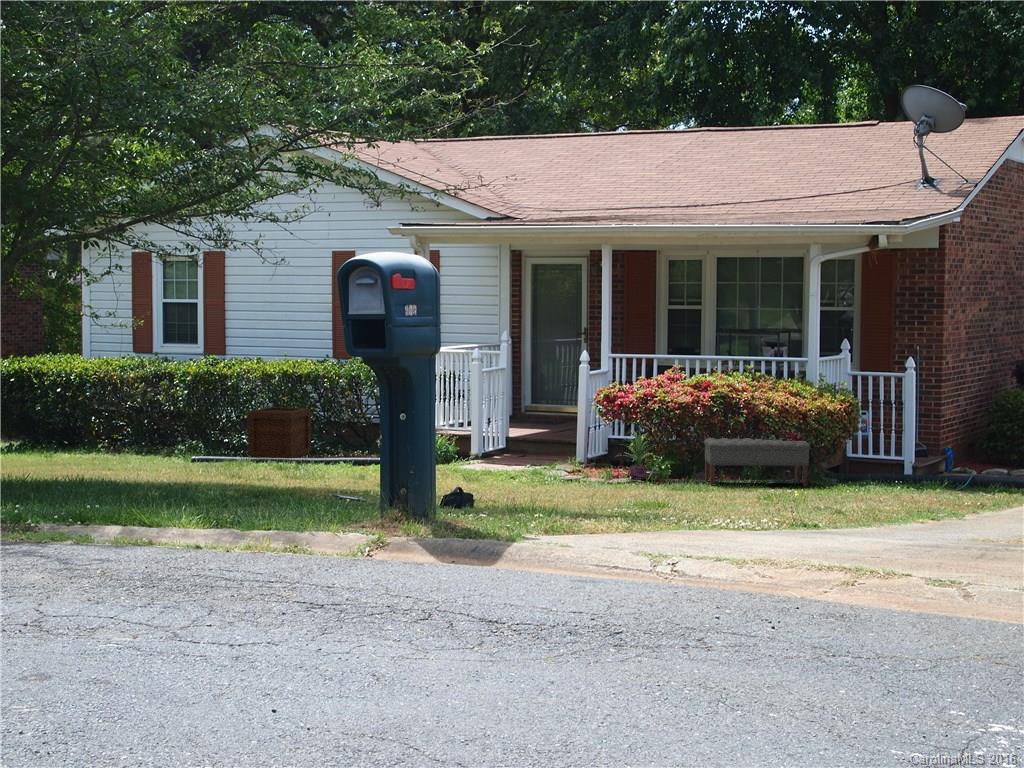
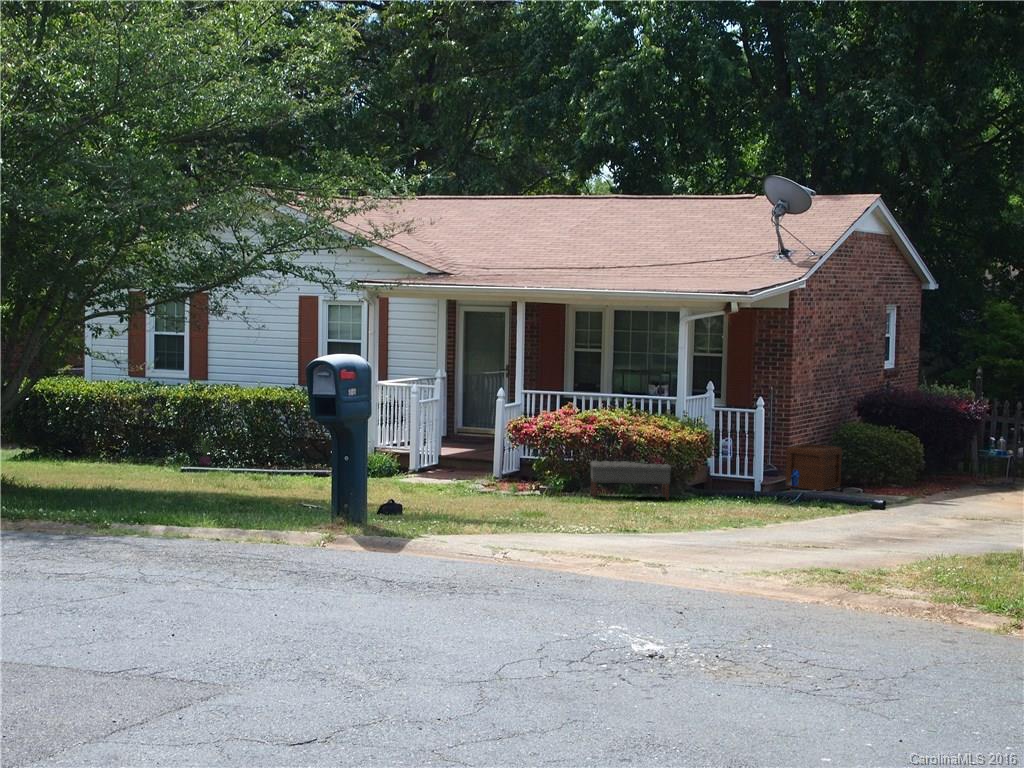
wooden crate: present [248,407,311,458] -> present [786,444,842,491]
decorative plant: present [627,432,647,480] -> present [196,437,211,466]

